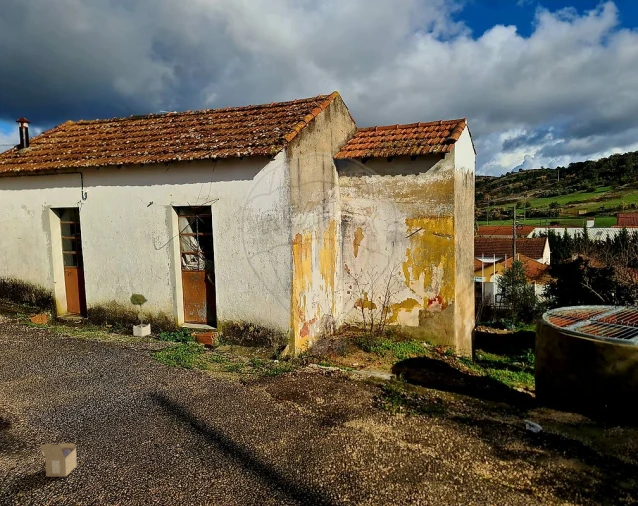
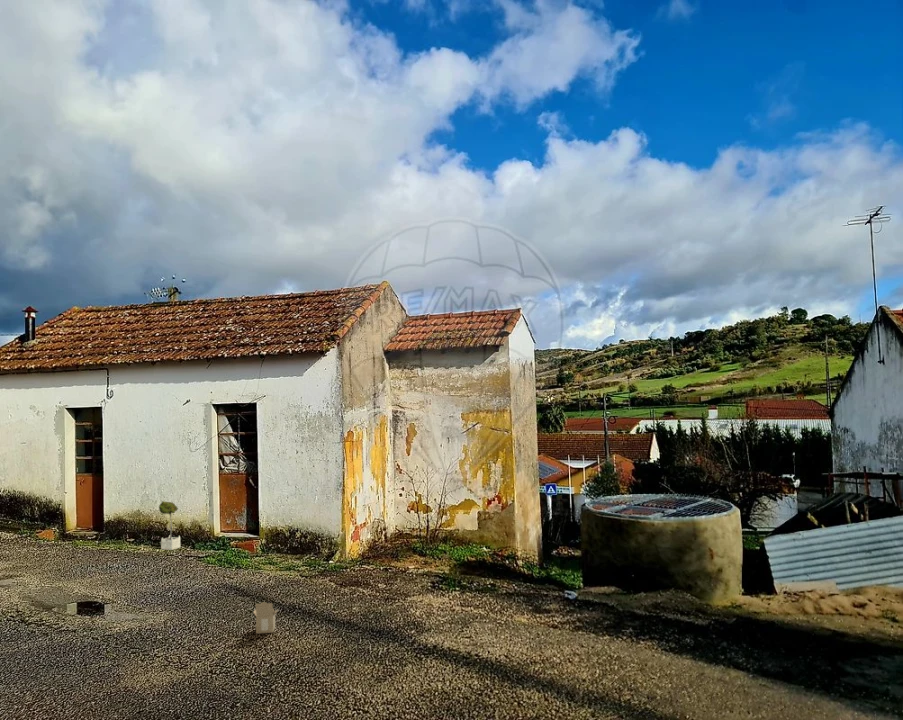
cardboard box: present [40,443,77,477] -> present [253,602,278,634]

